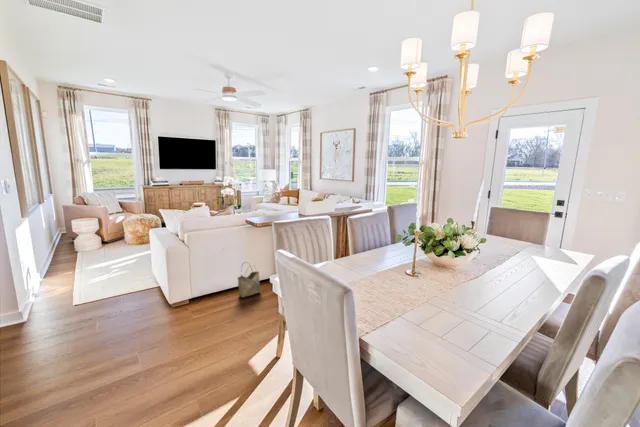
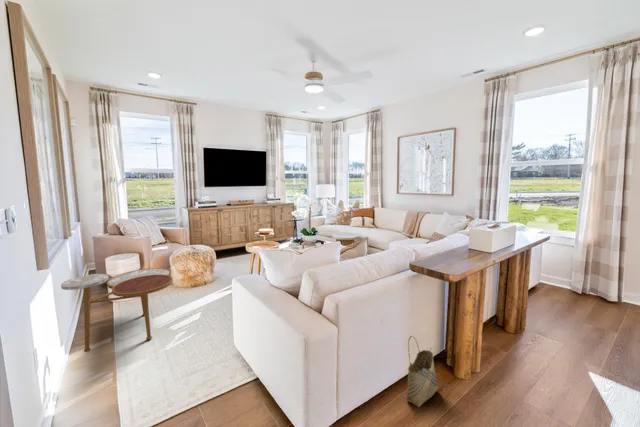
side table: none [39,227,117,275] -> present [61,268,173,352]

